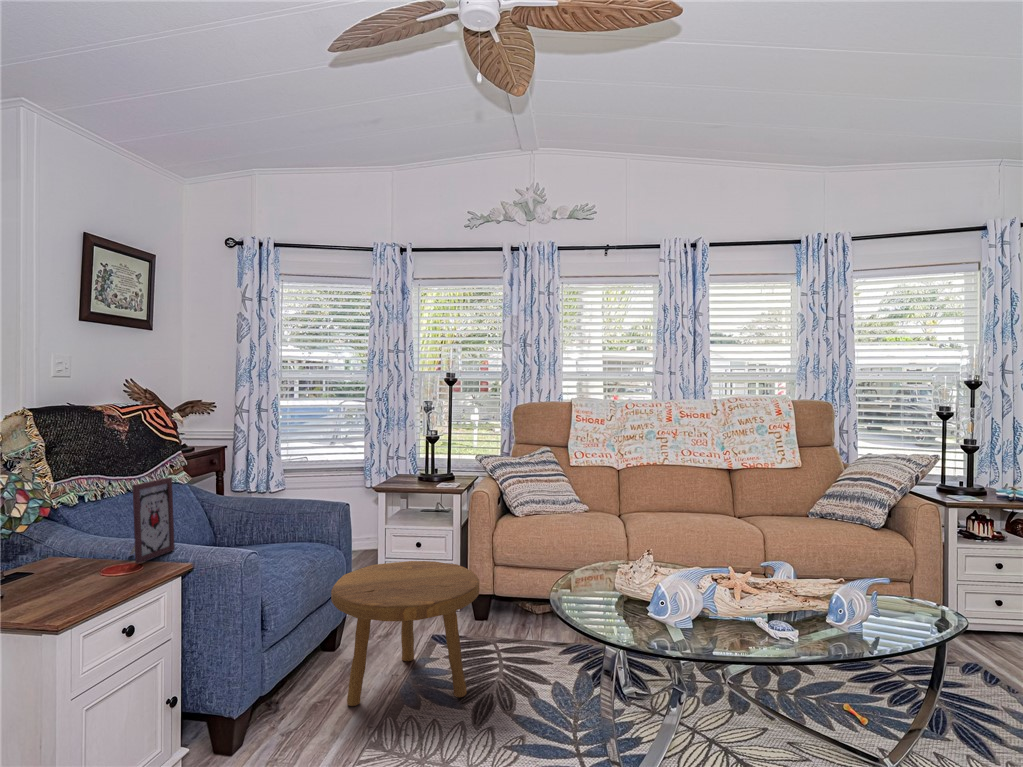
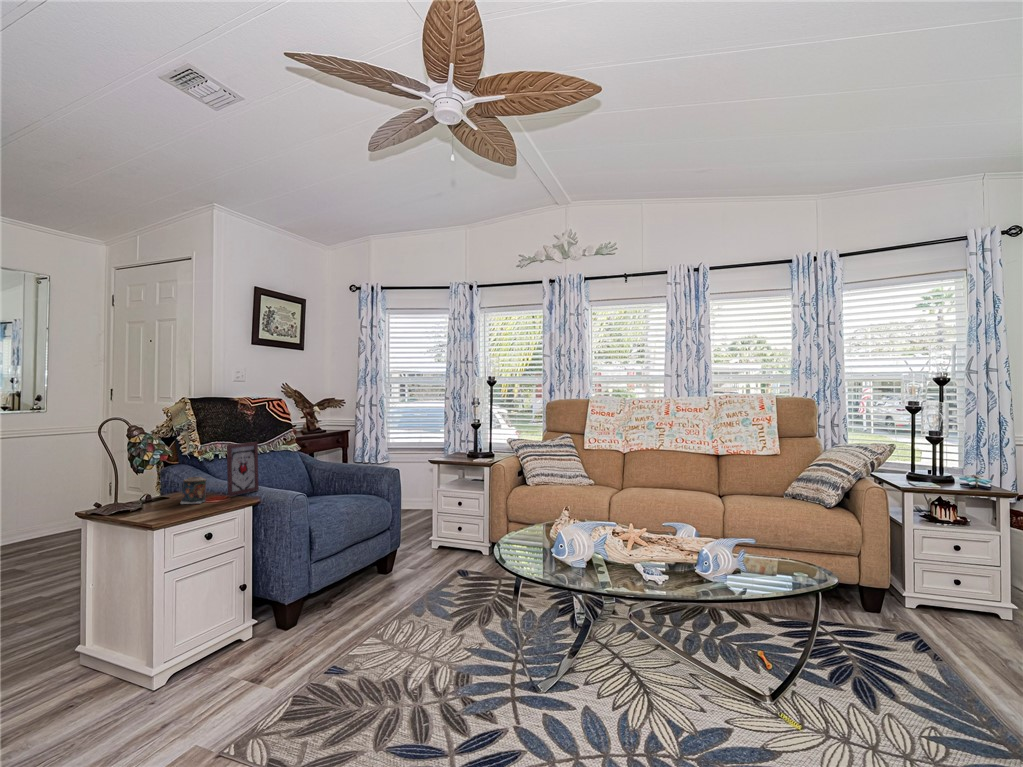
candle: none [65,537,106,583] -> present [181,477,206,504]
footstool: present [331,561,479,706] -> none [368,512,475,613]

